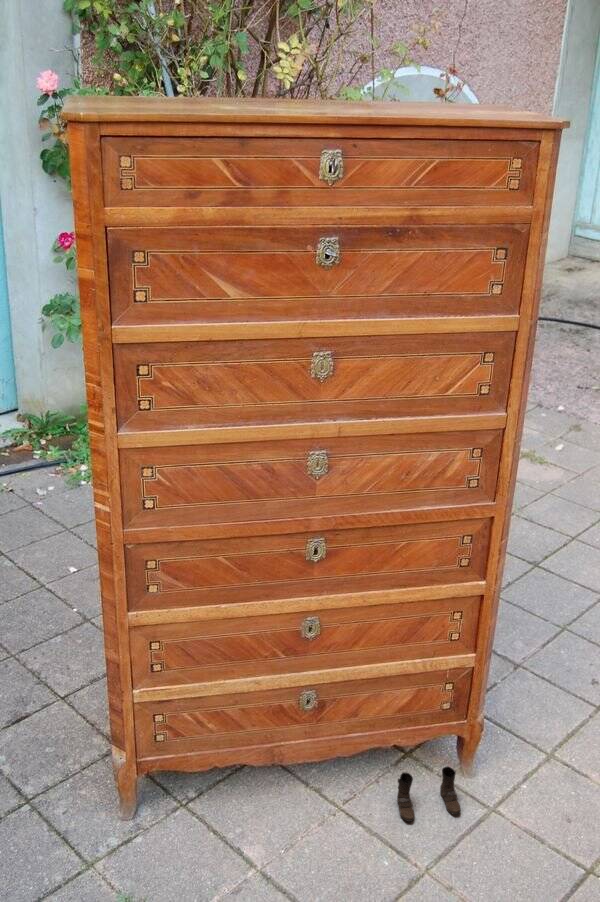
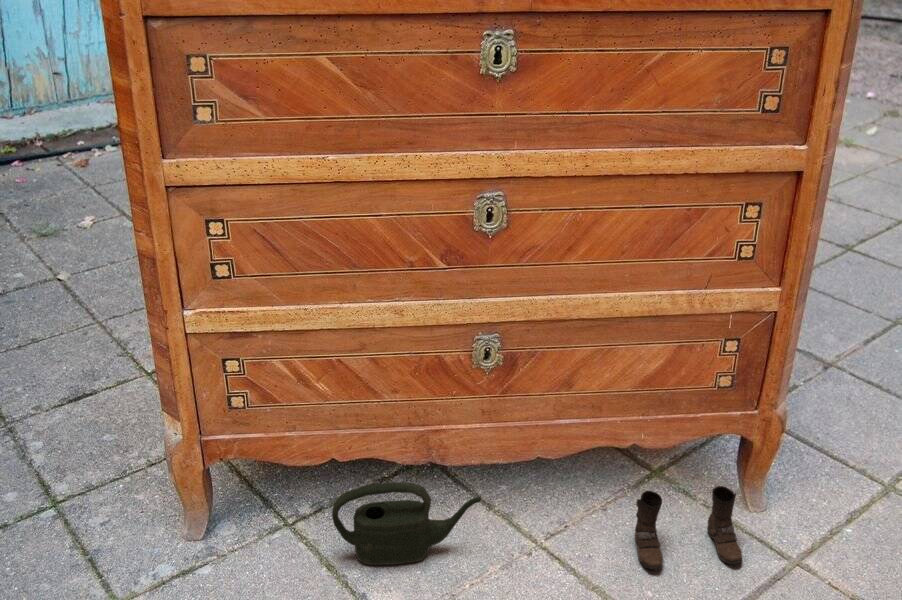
watering can: none [217,779,306,830] -> present [332,482,481,565]

